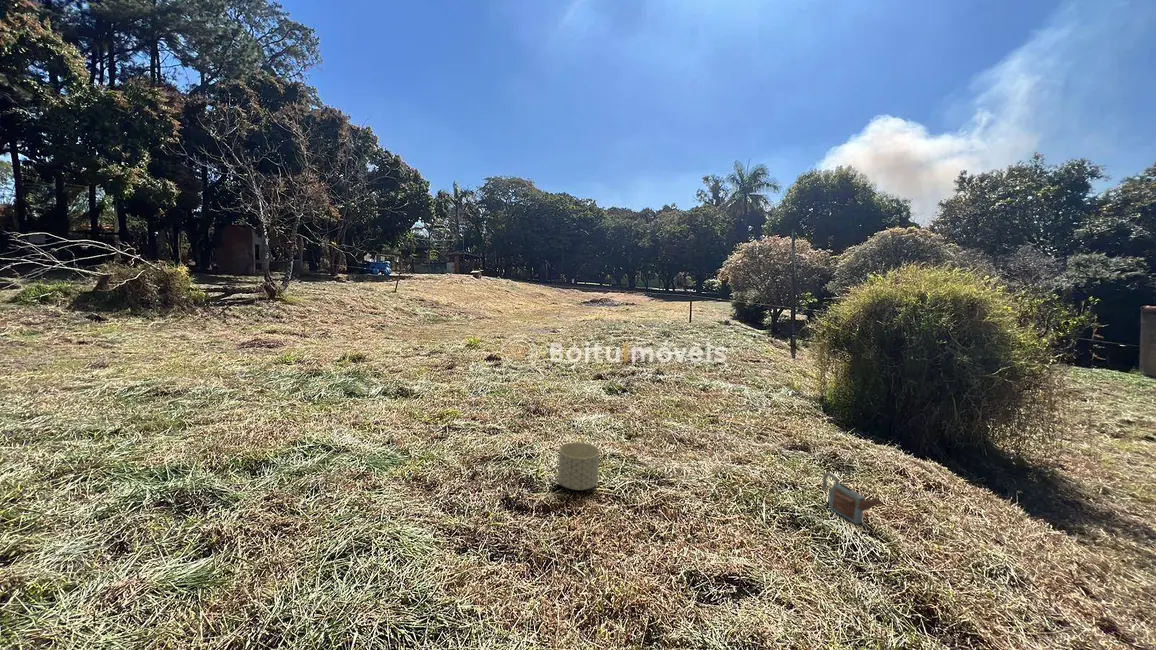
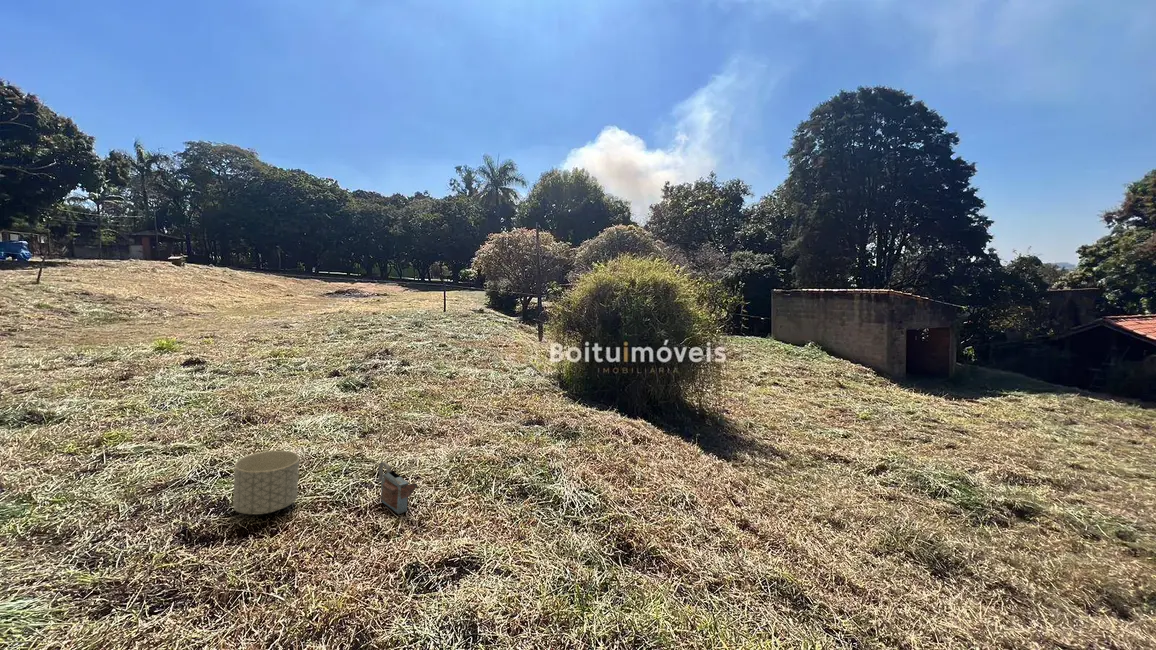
watering can: present [821,473,882,524] -> present [378,461,418,514]

